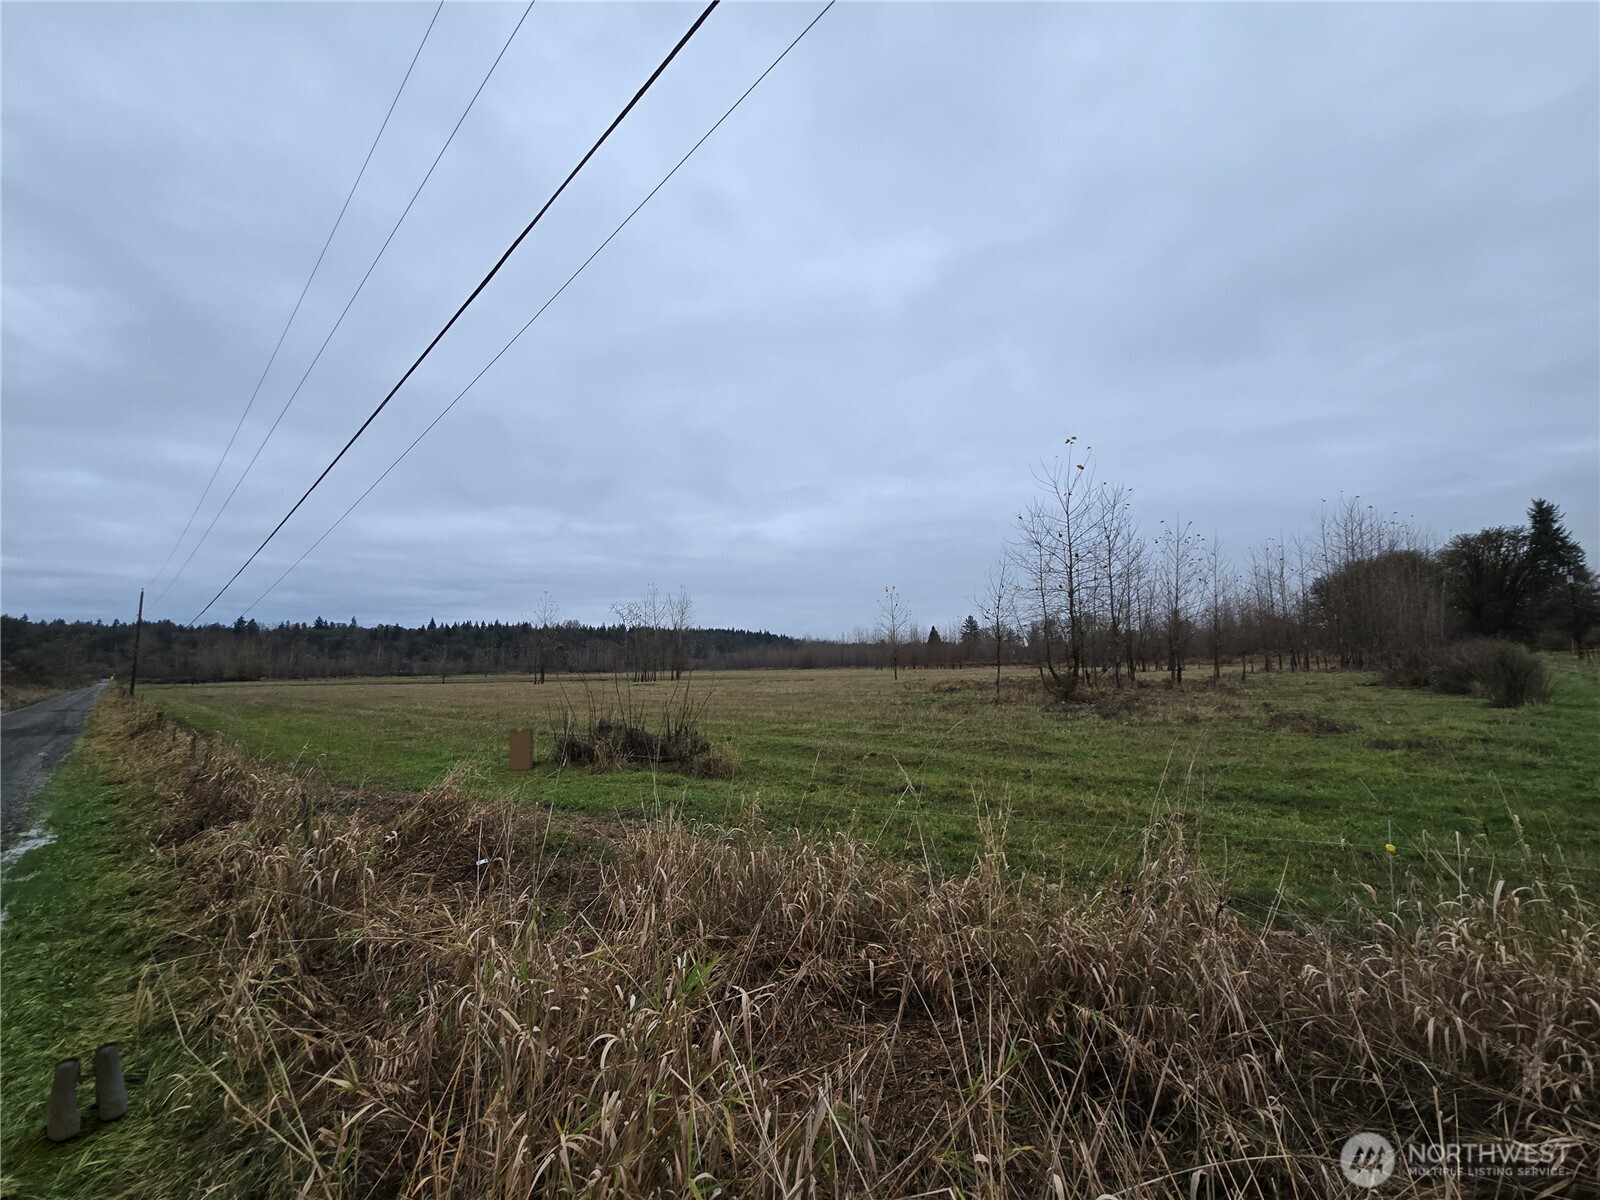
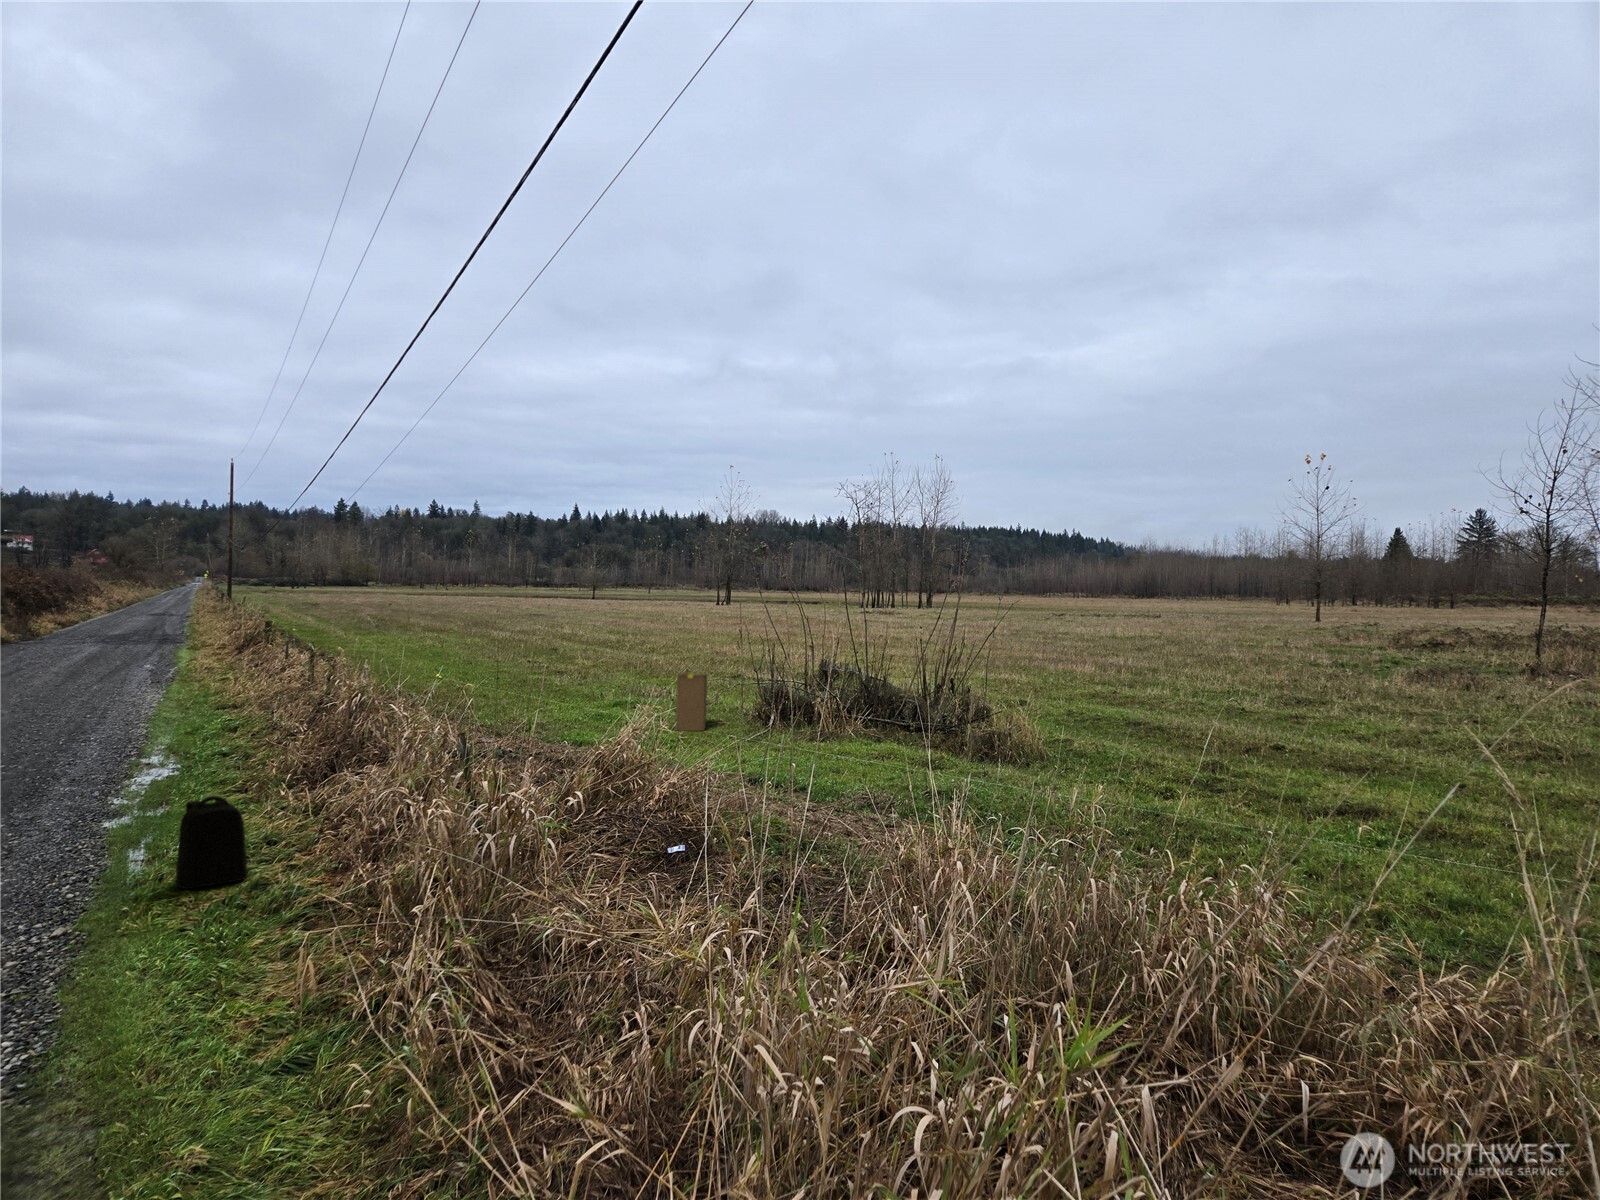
backpack: none [31,860,108,944] -> present [175,796,248,889]
boots: present [47,1042,128,1141] -> none [224,1017,302,1120]

